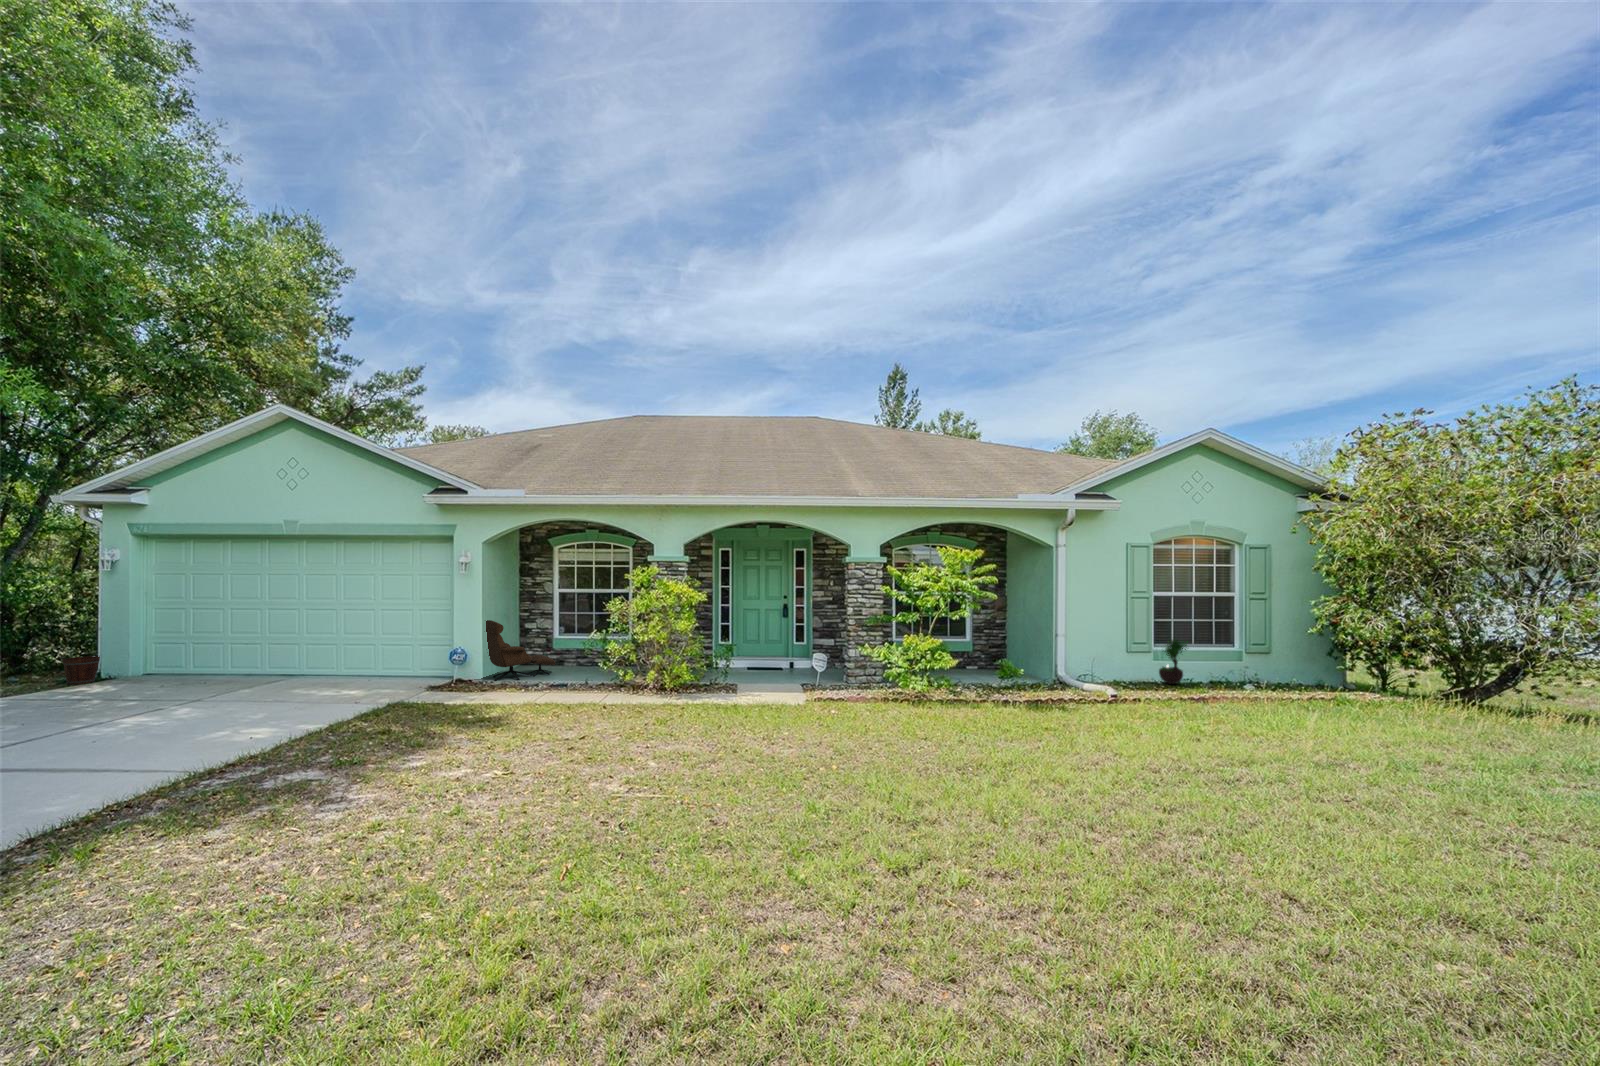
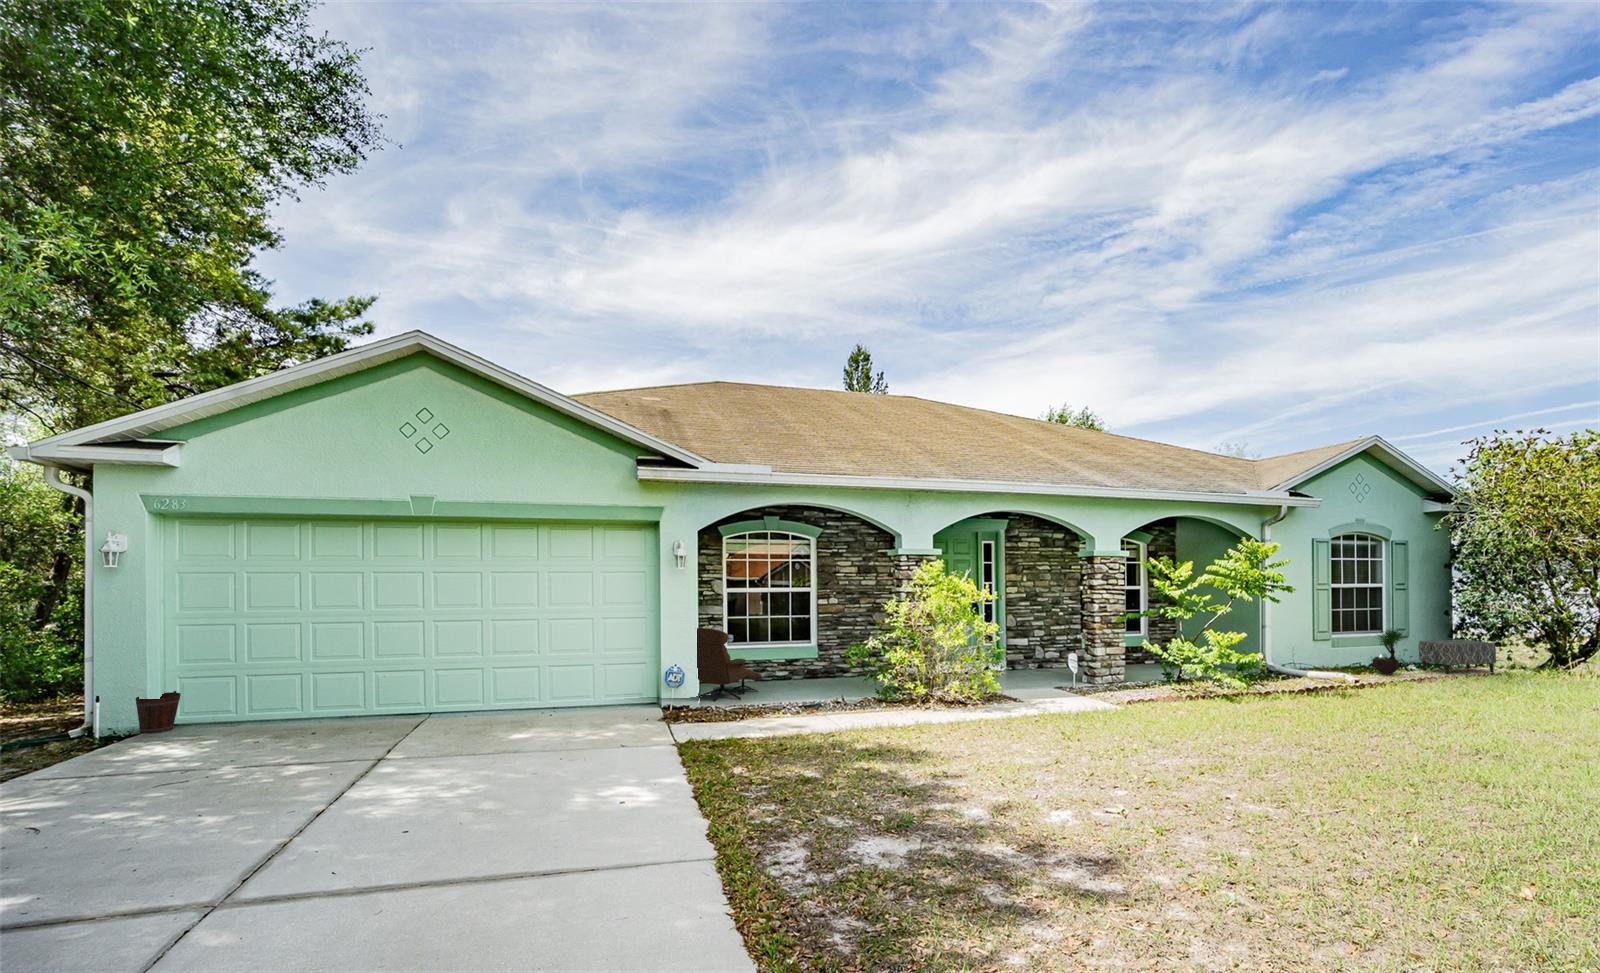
bench: none [1220,653,1302,687] -> present [1419,640,1496,674]

